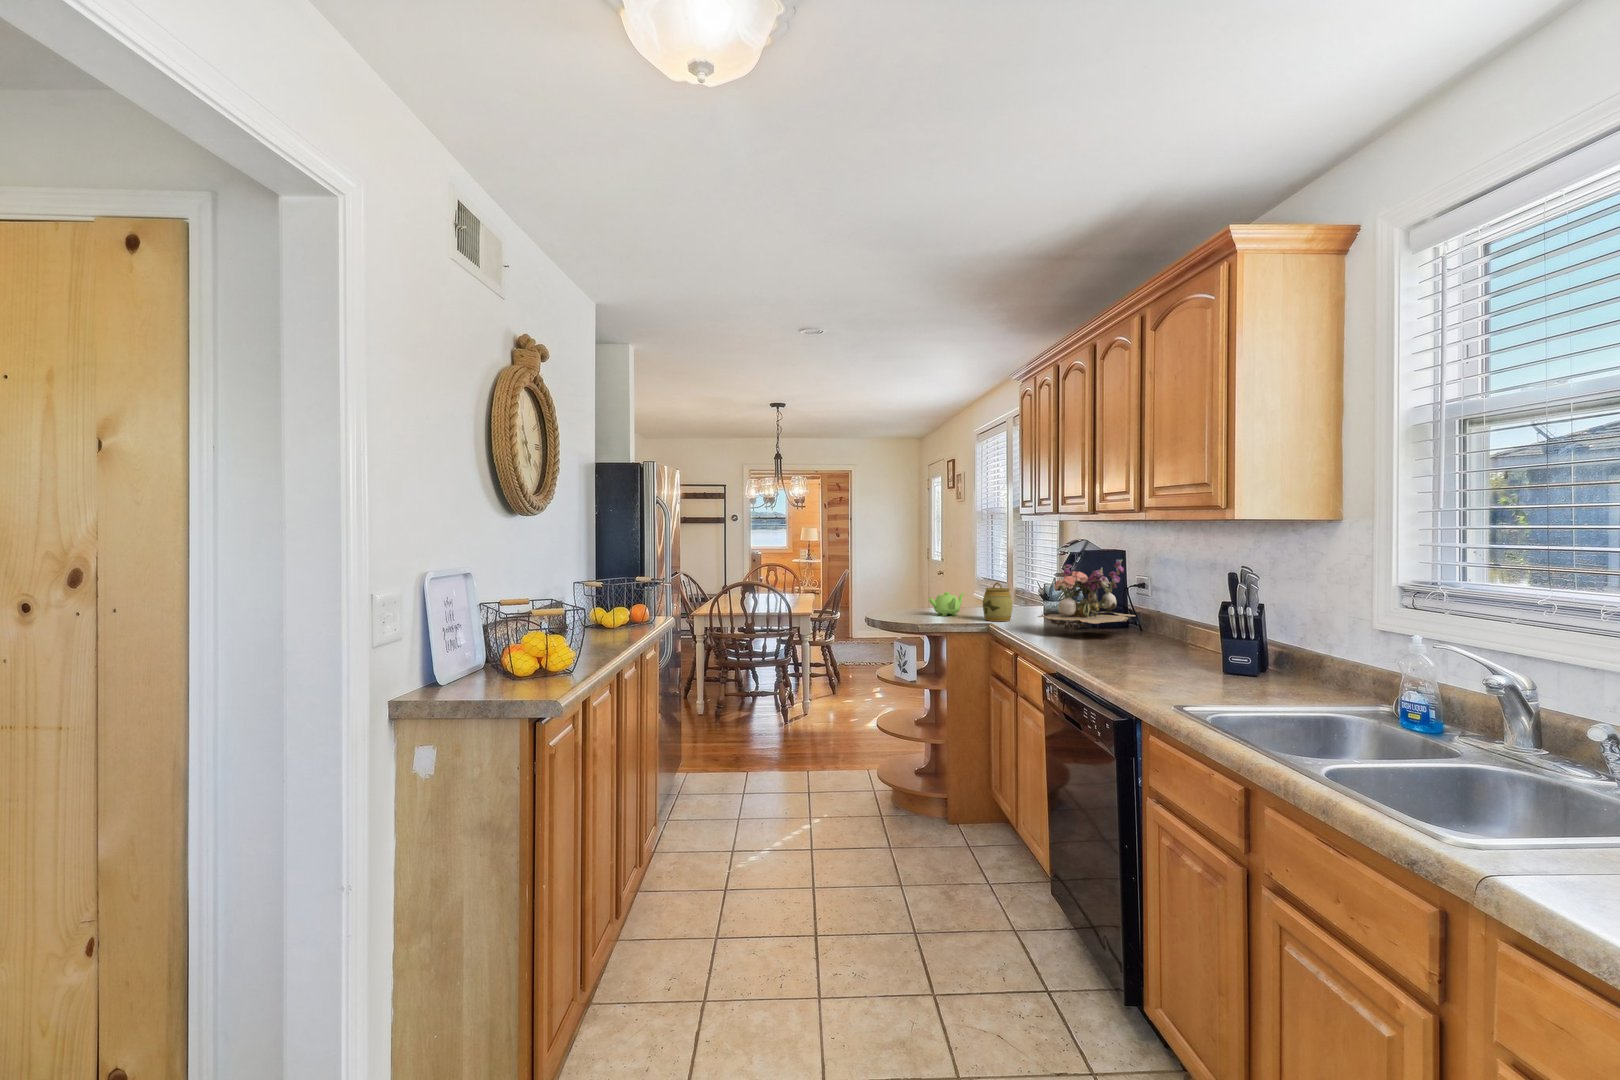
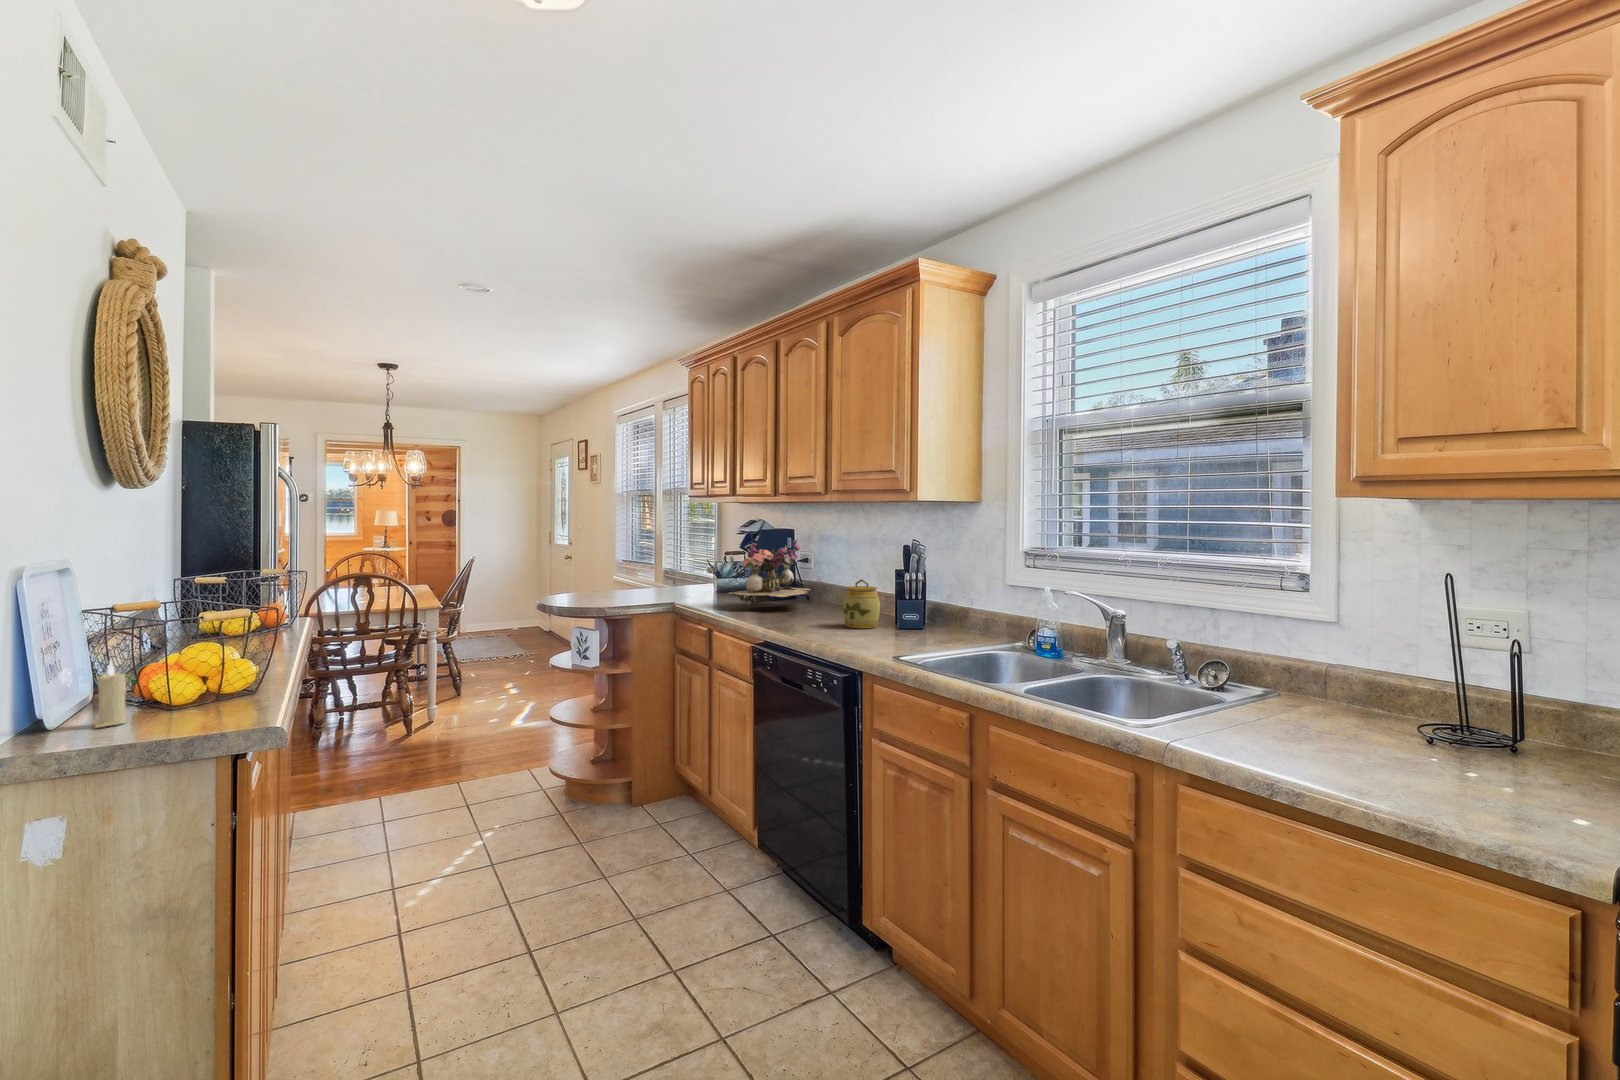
jar: present [983,582,1013,621] -> present [843,579,880,628]
teapot: present [928,592,965,616] -> none [606,574,643,599]
candle: none [480,653,500,700] -> present [95,660,126,728]

